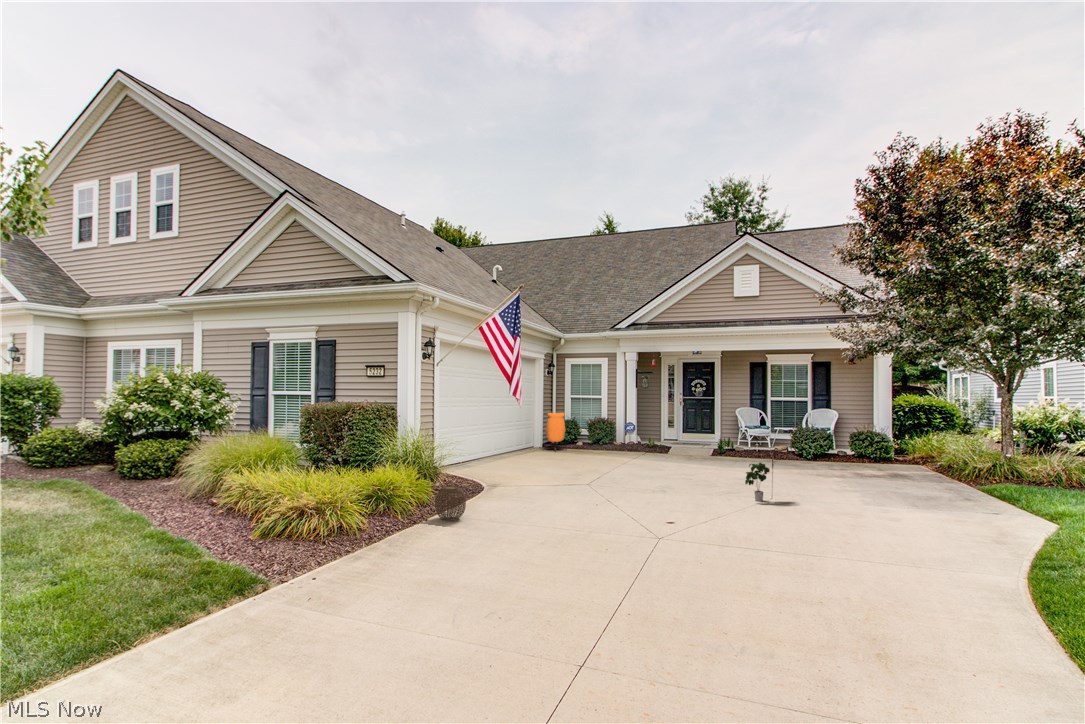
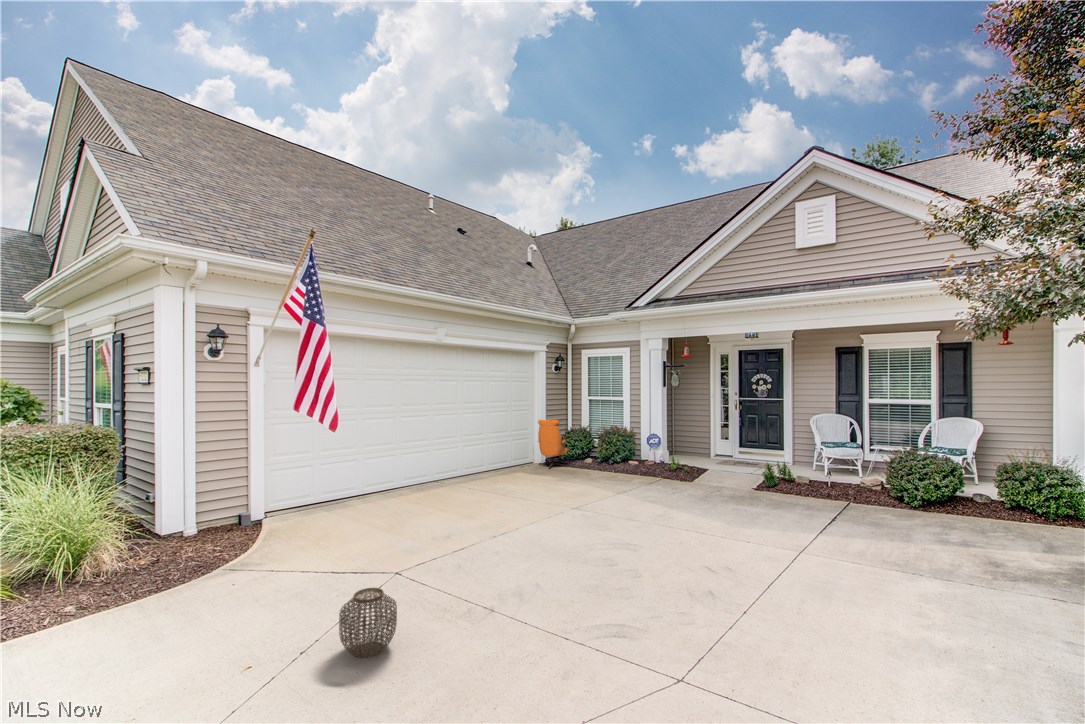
potted plant: present [745,462,770,501] -> none [653,553,718,635]
woven basket: present [435,486,466,521] -> present [339,588,397,658]

